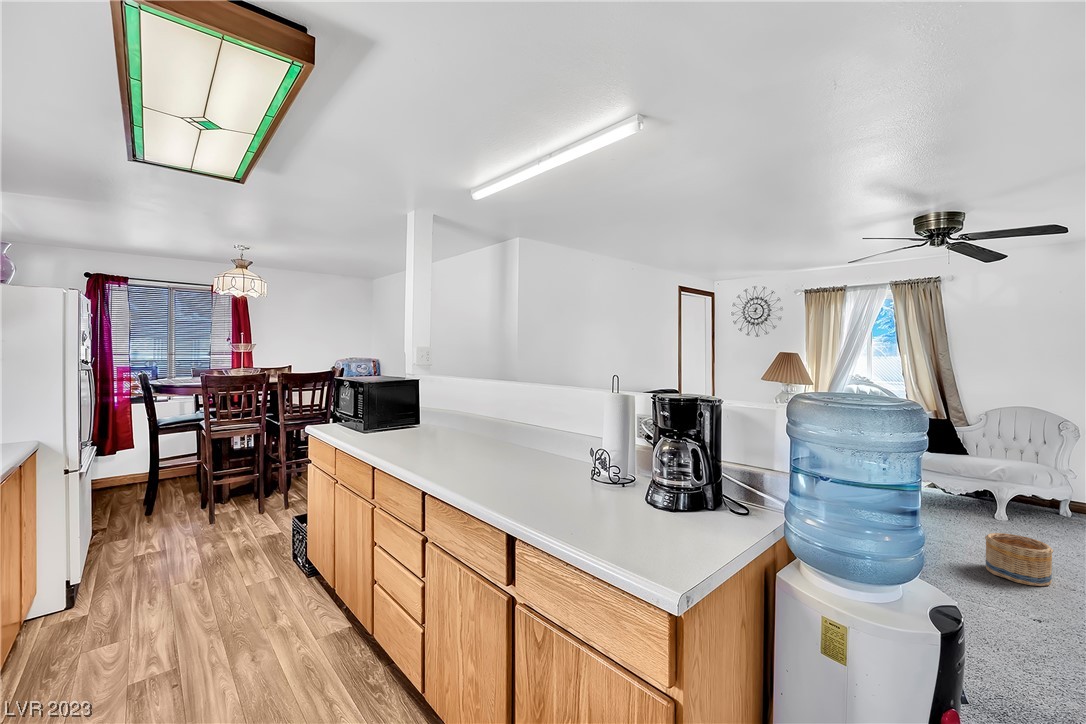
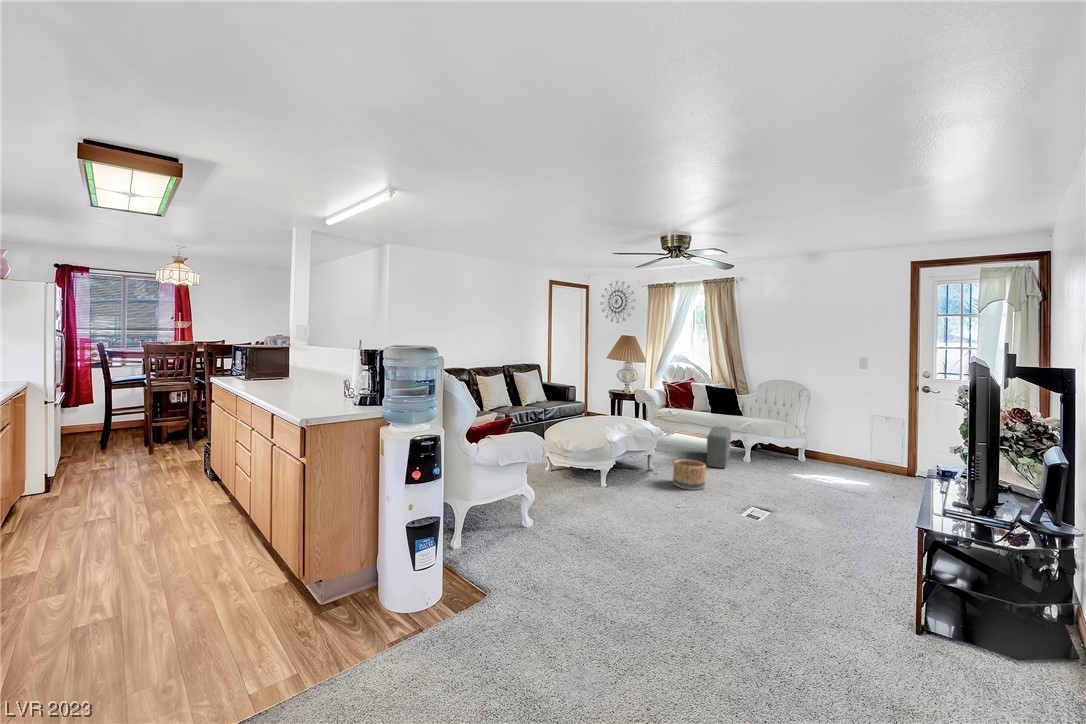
pouf: none [954,472,1017,537] -> present [707,426,731,468]

